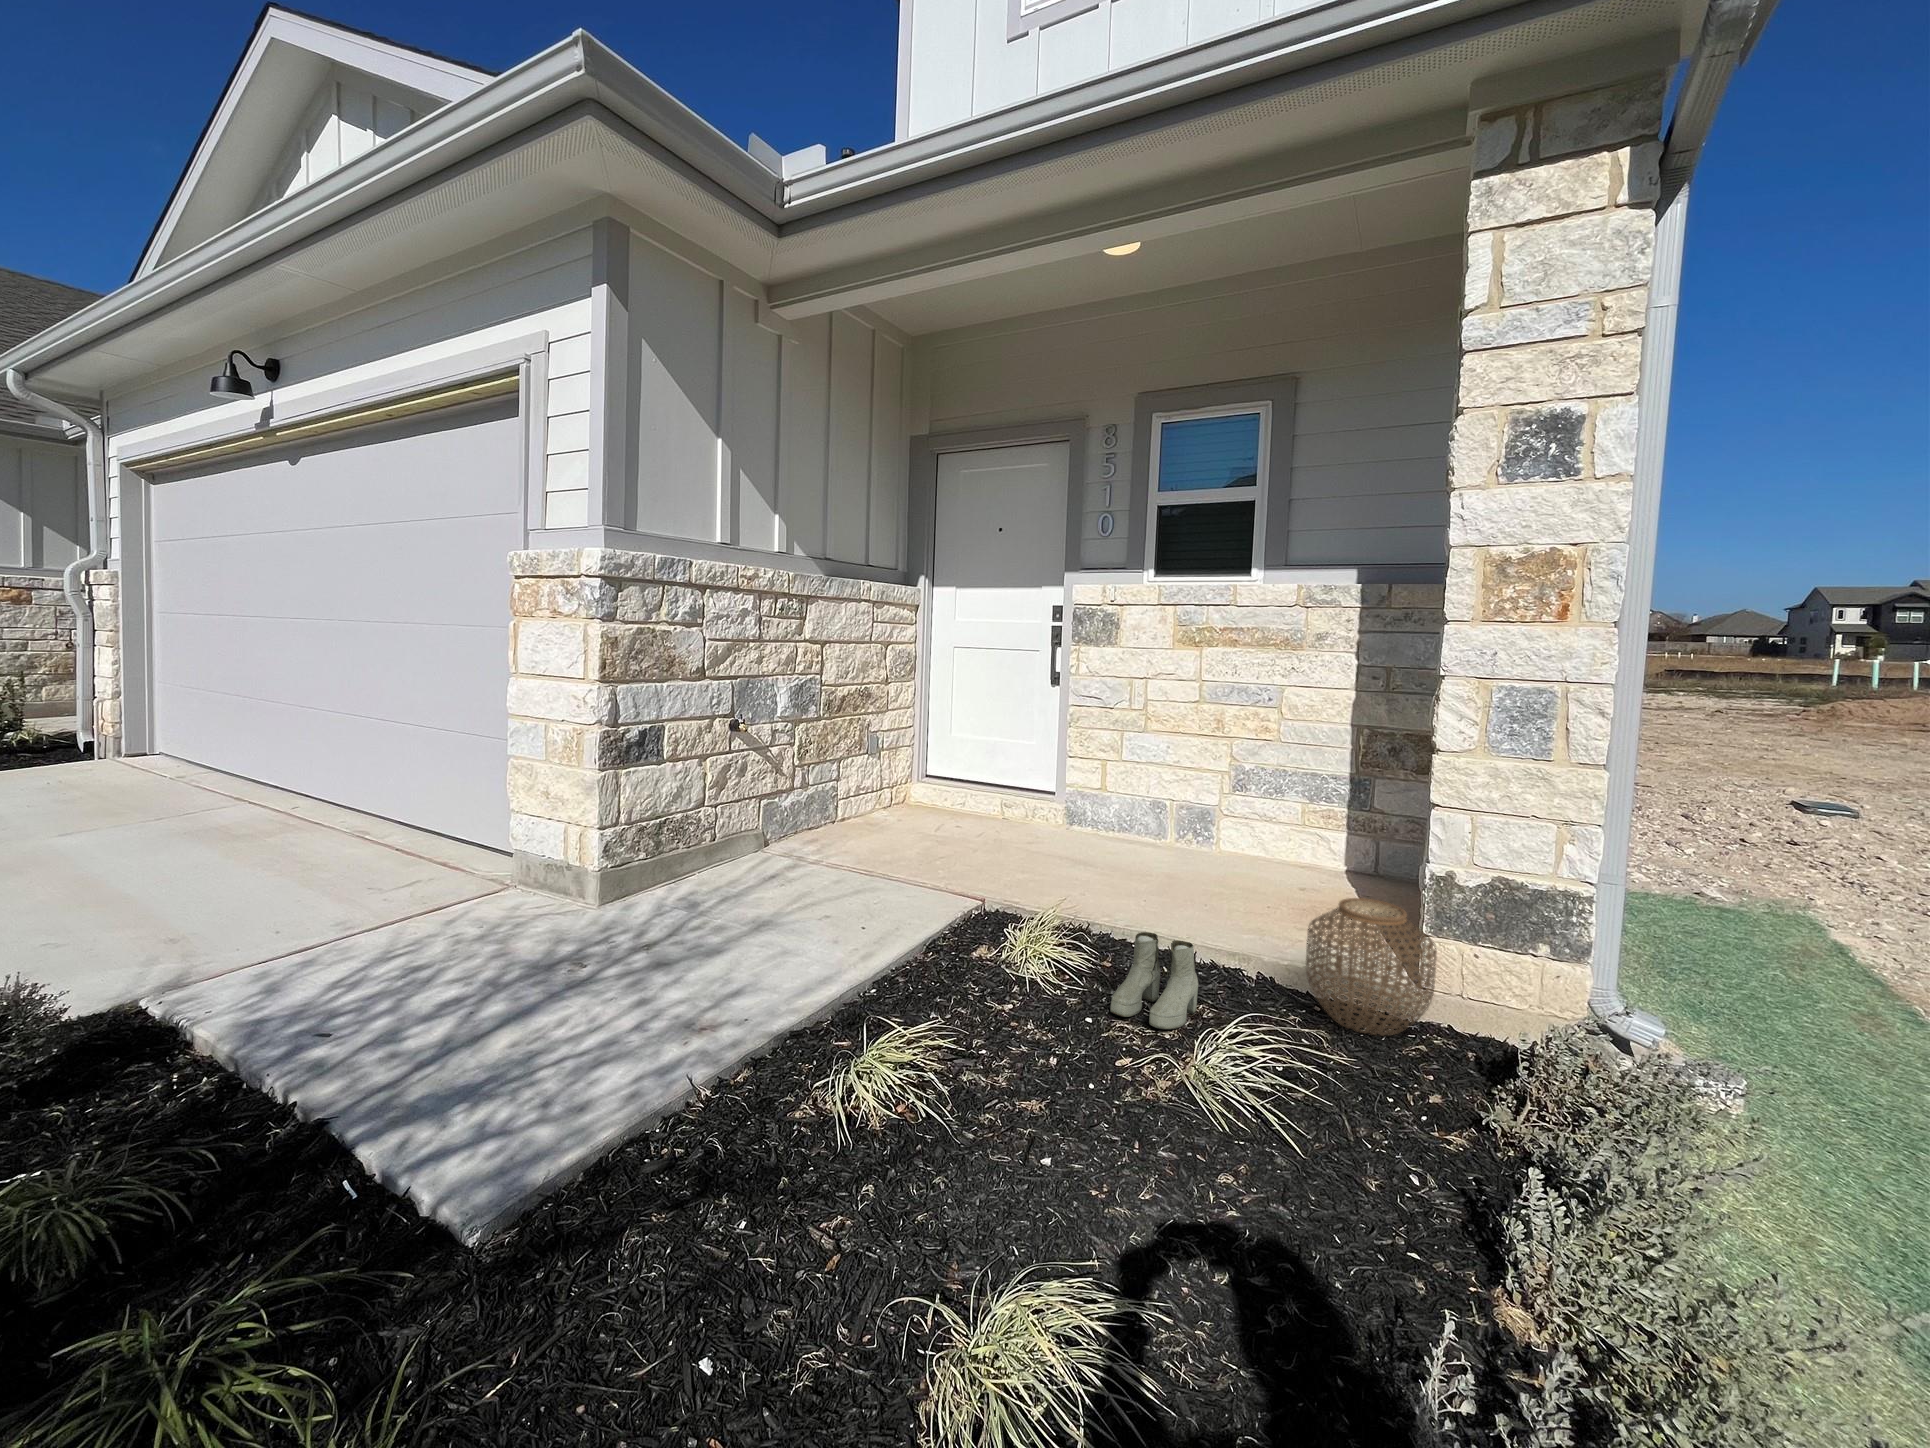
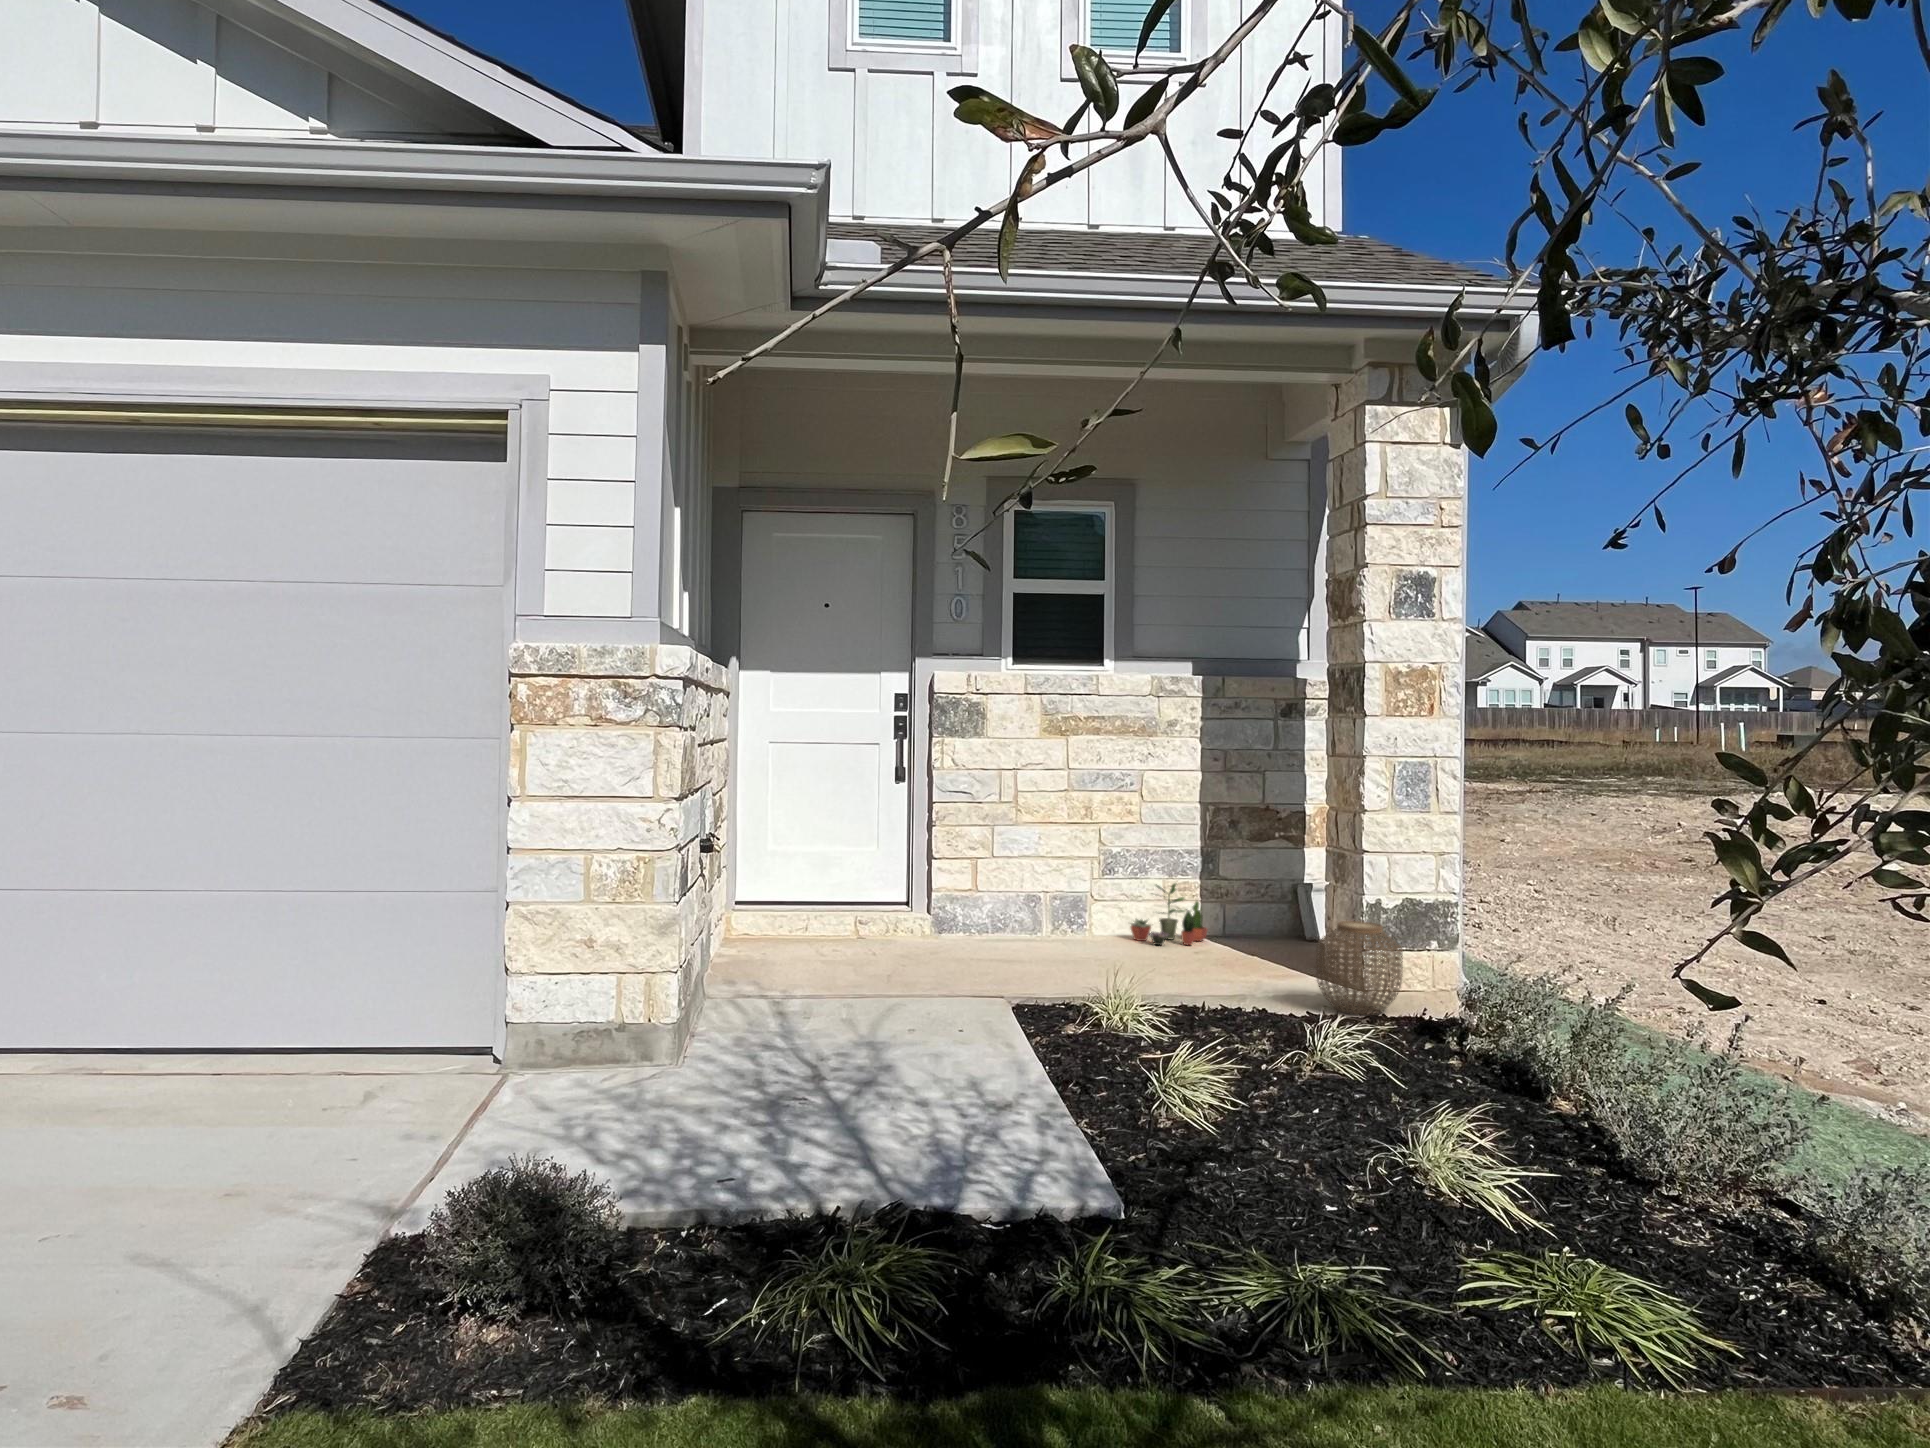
potted plant: none [1249,807,1340,880] -> present [1131,883,1208,945]
boots: present [1110,932,1198,1029] -> none [1221,967,1277,1031]

